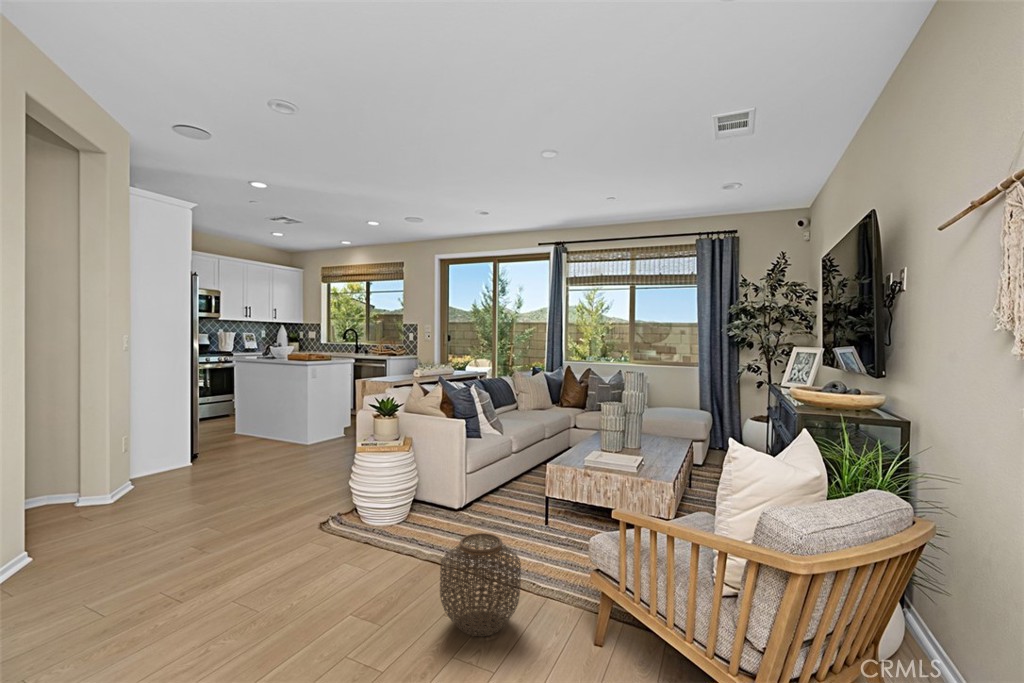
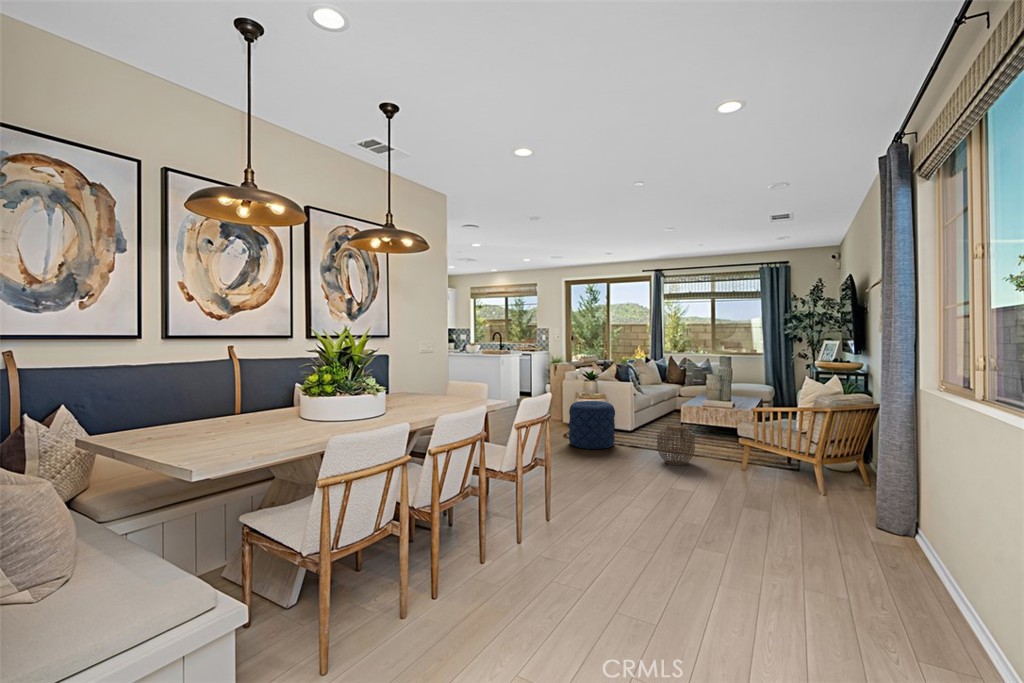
pouf: none [310,460,403,568] -> present [569,401,615,449]

